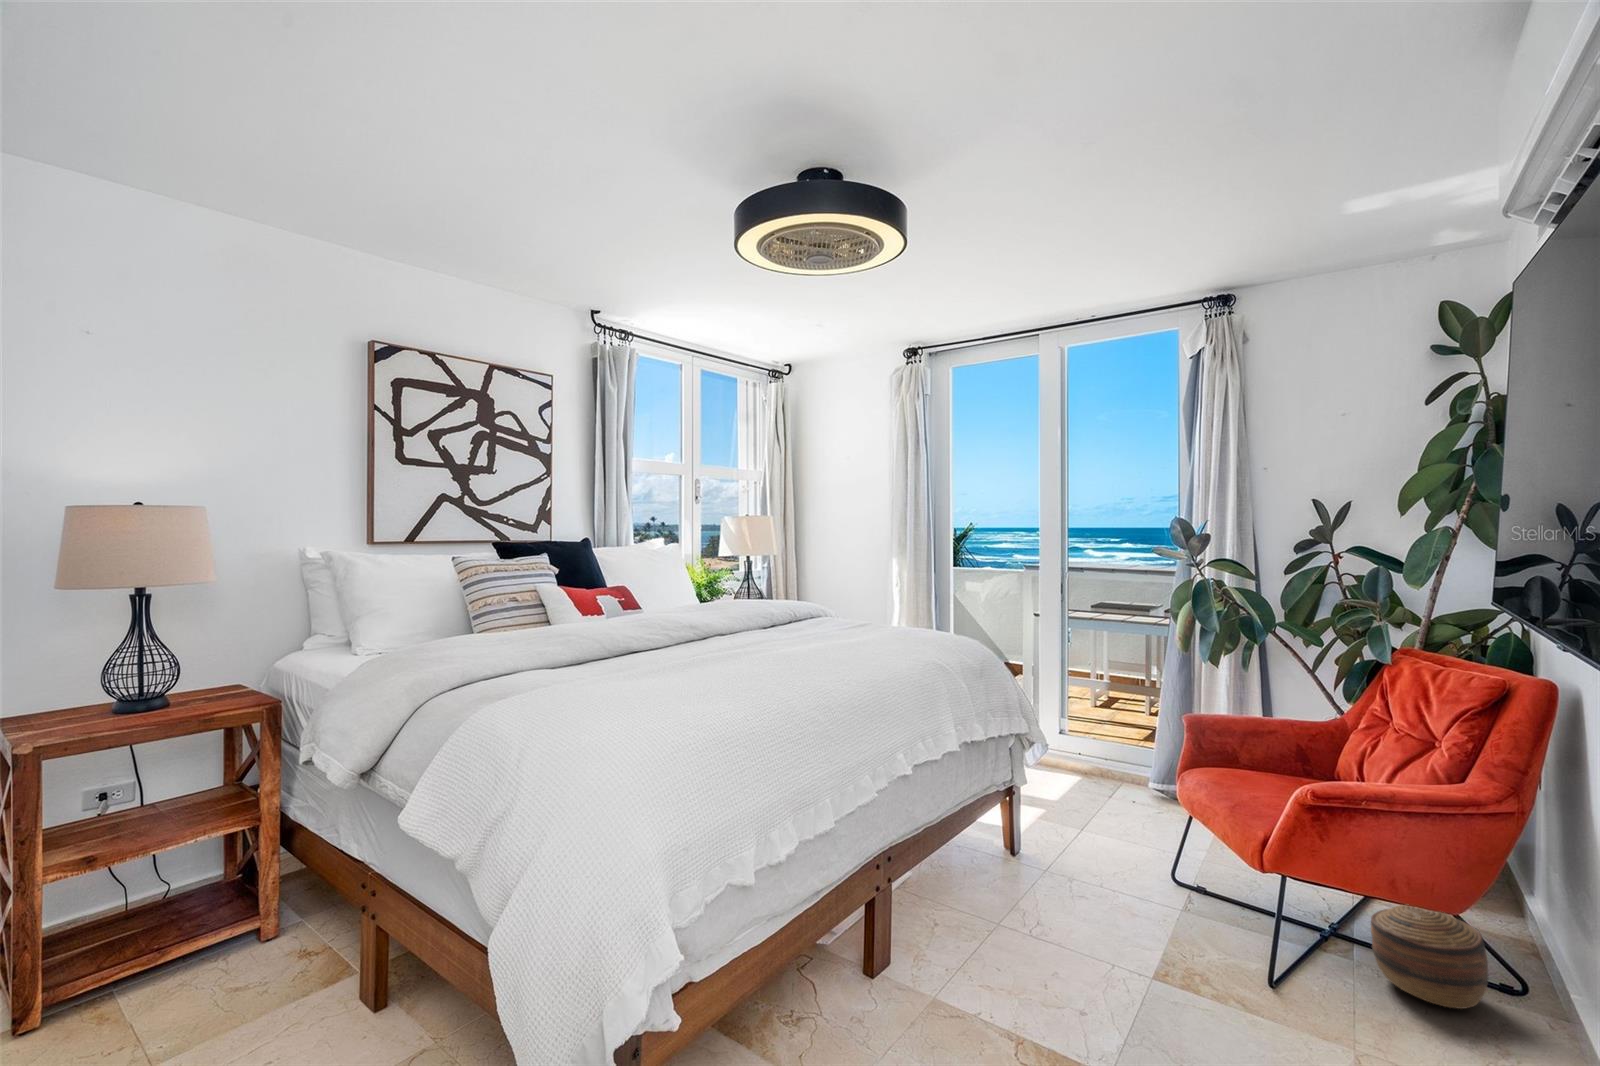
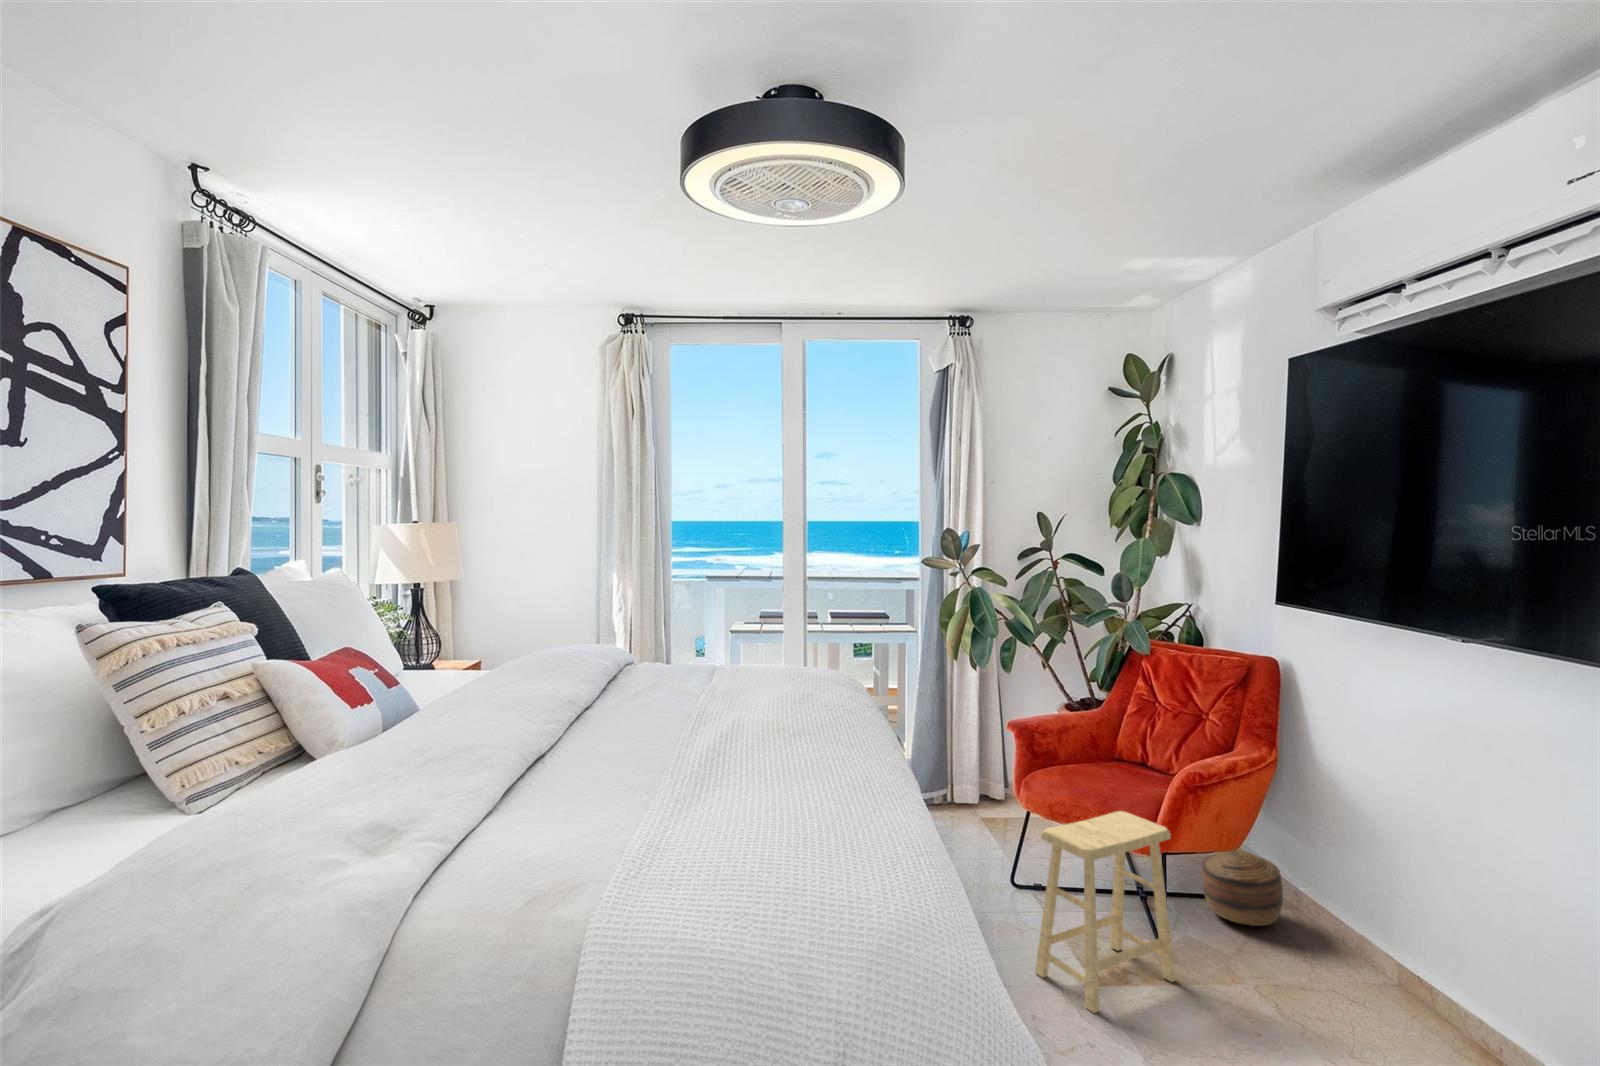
footstool: none [1082,800,1234,1002] -> present [1035,811,1176,1013]

